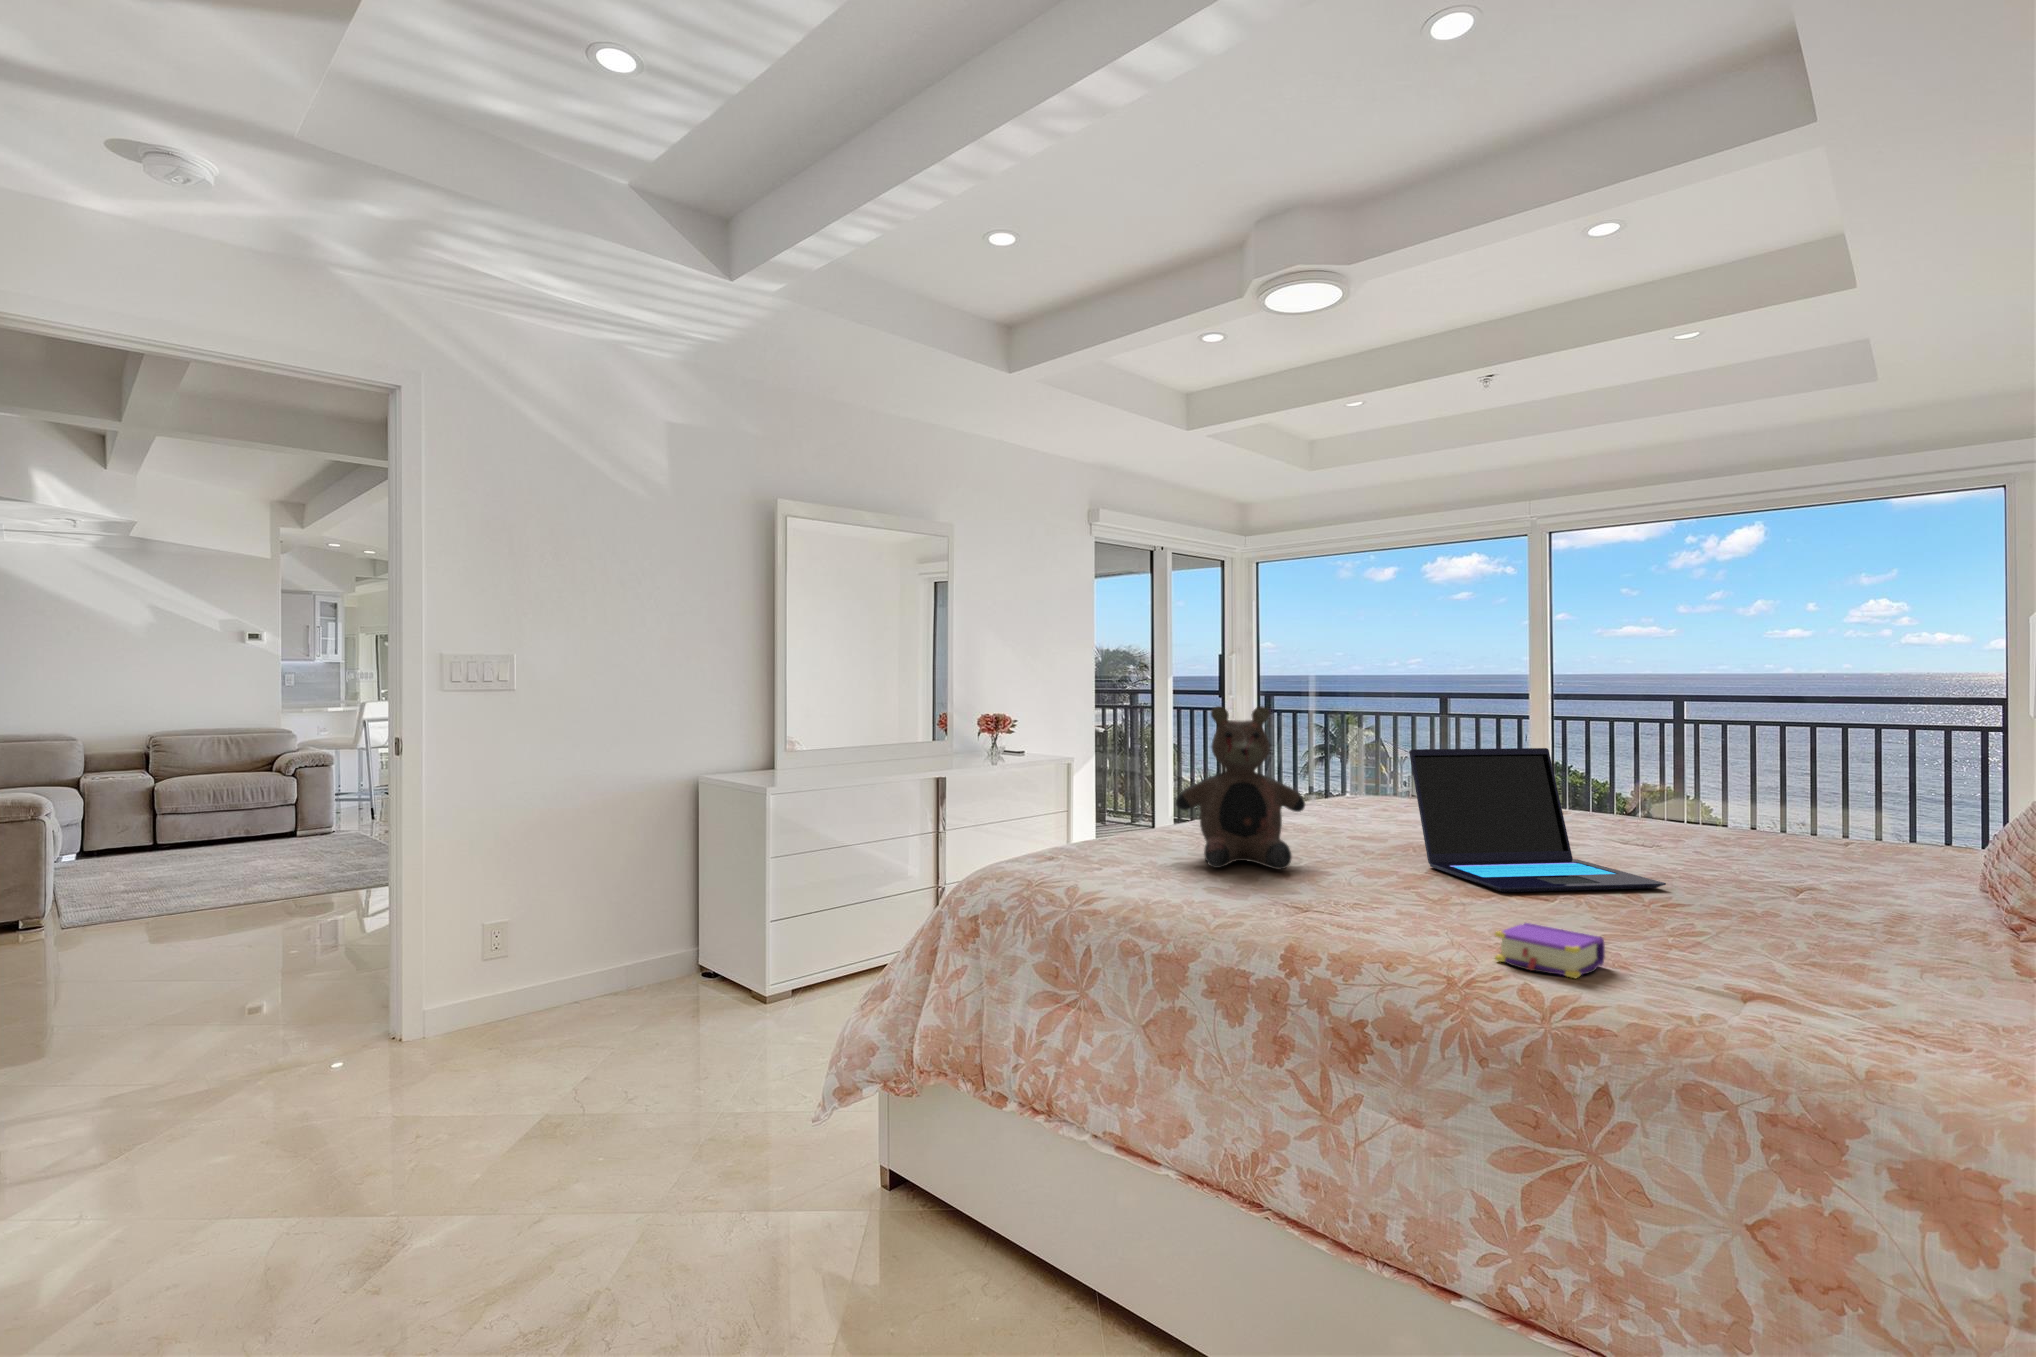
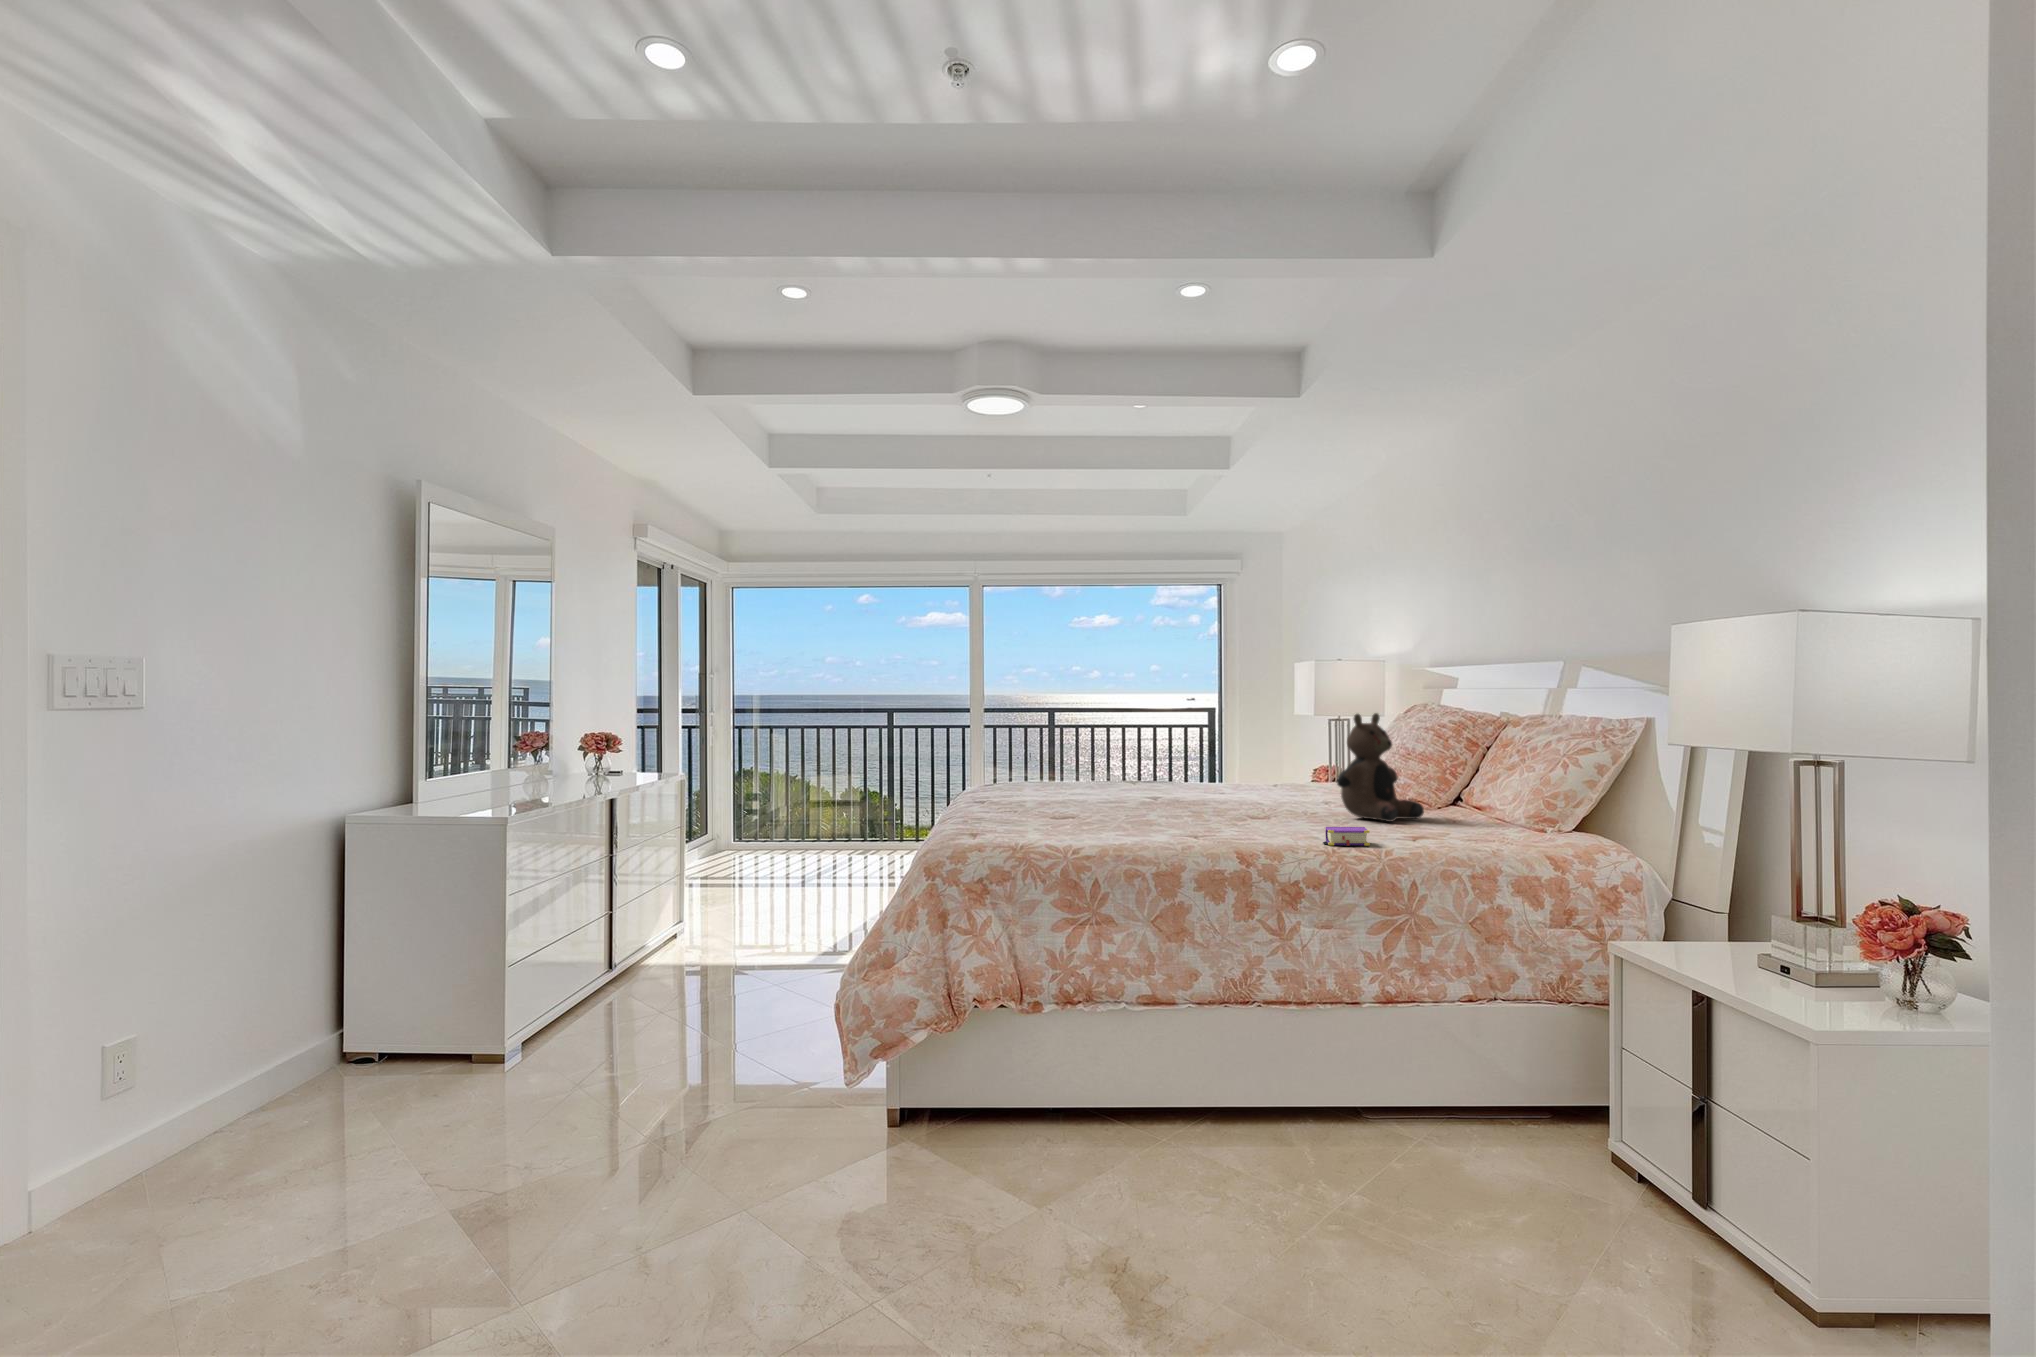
teddy bear: present [1176,706,1305,869] -> present [1337,713,1424,822]
laptop: present [1409,748,1666,892] -> none [1157,740,1302,827]

